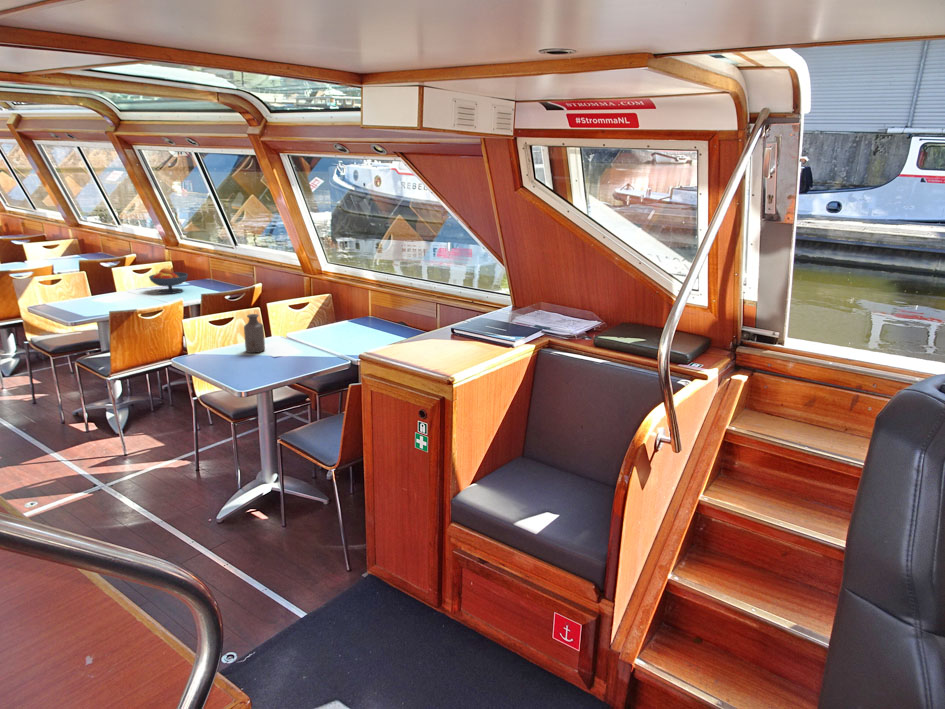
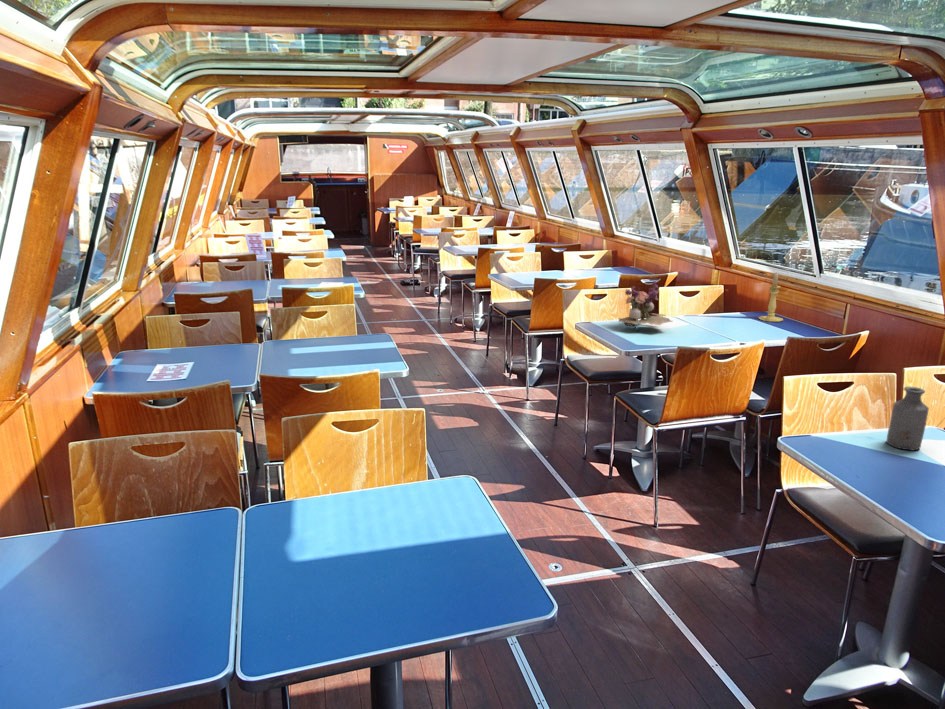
candle holder: none [198,248,216,286] -> present [759,273,783,322]
flower arrangement: none [65,263,116,306] -> present [619,281,672,328]
fruit bowl: present [149,268,188,294] -> none [707,293,755,327]

